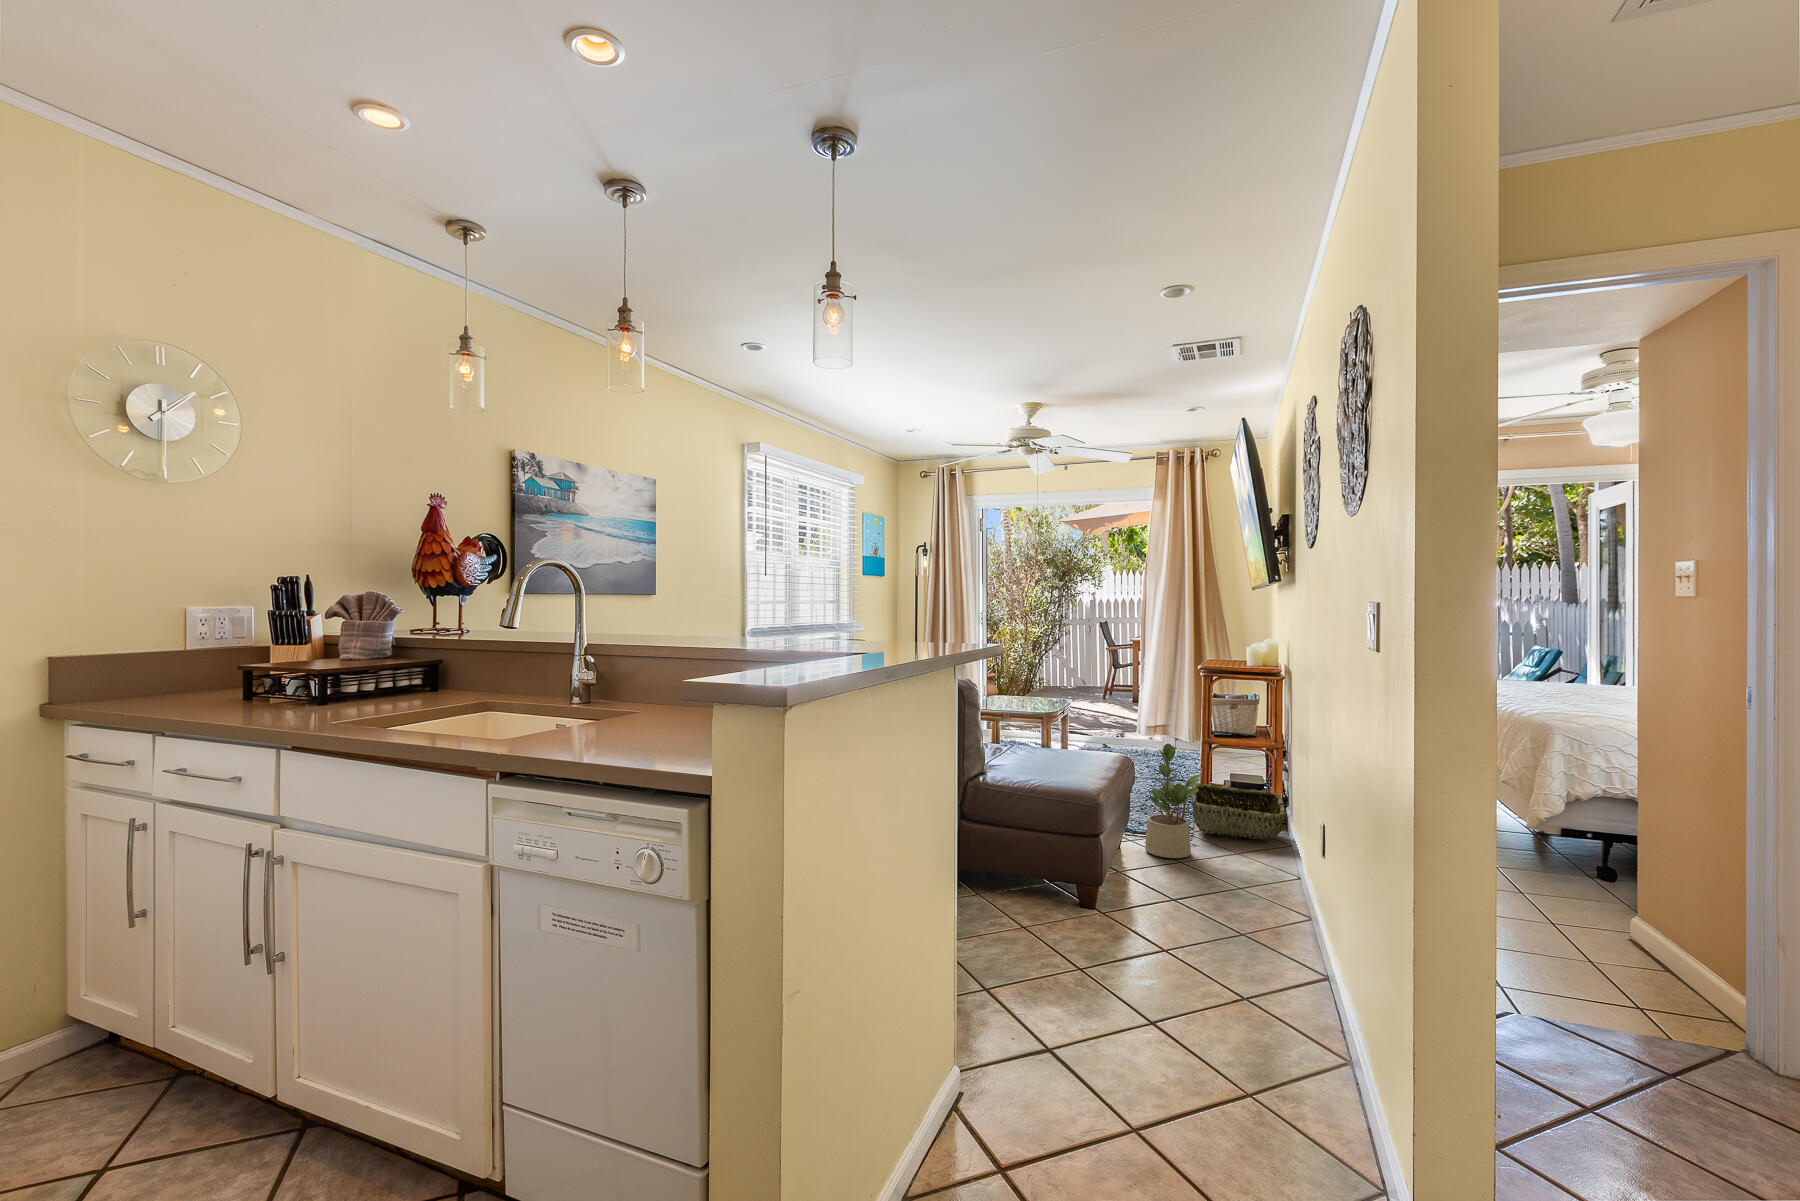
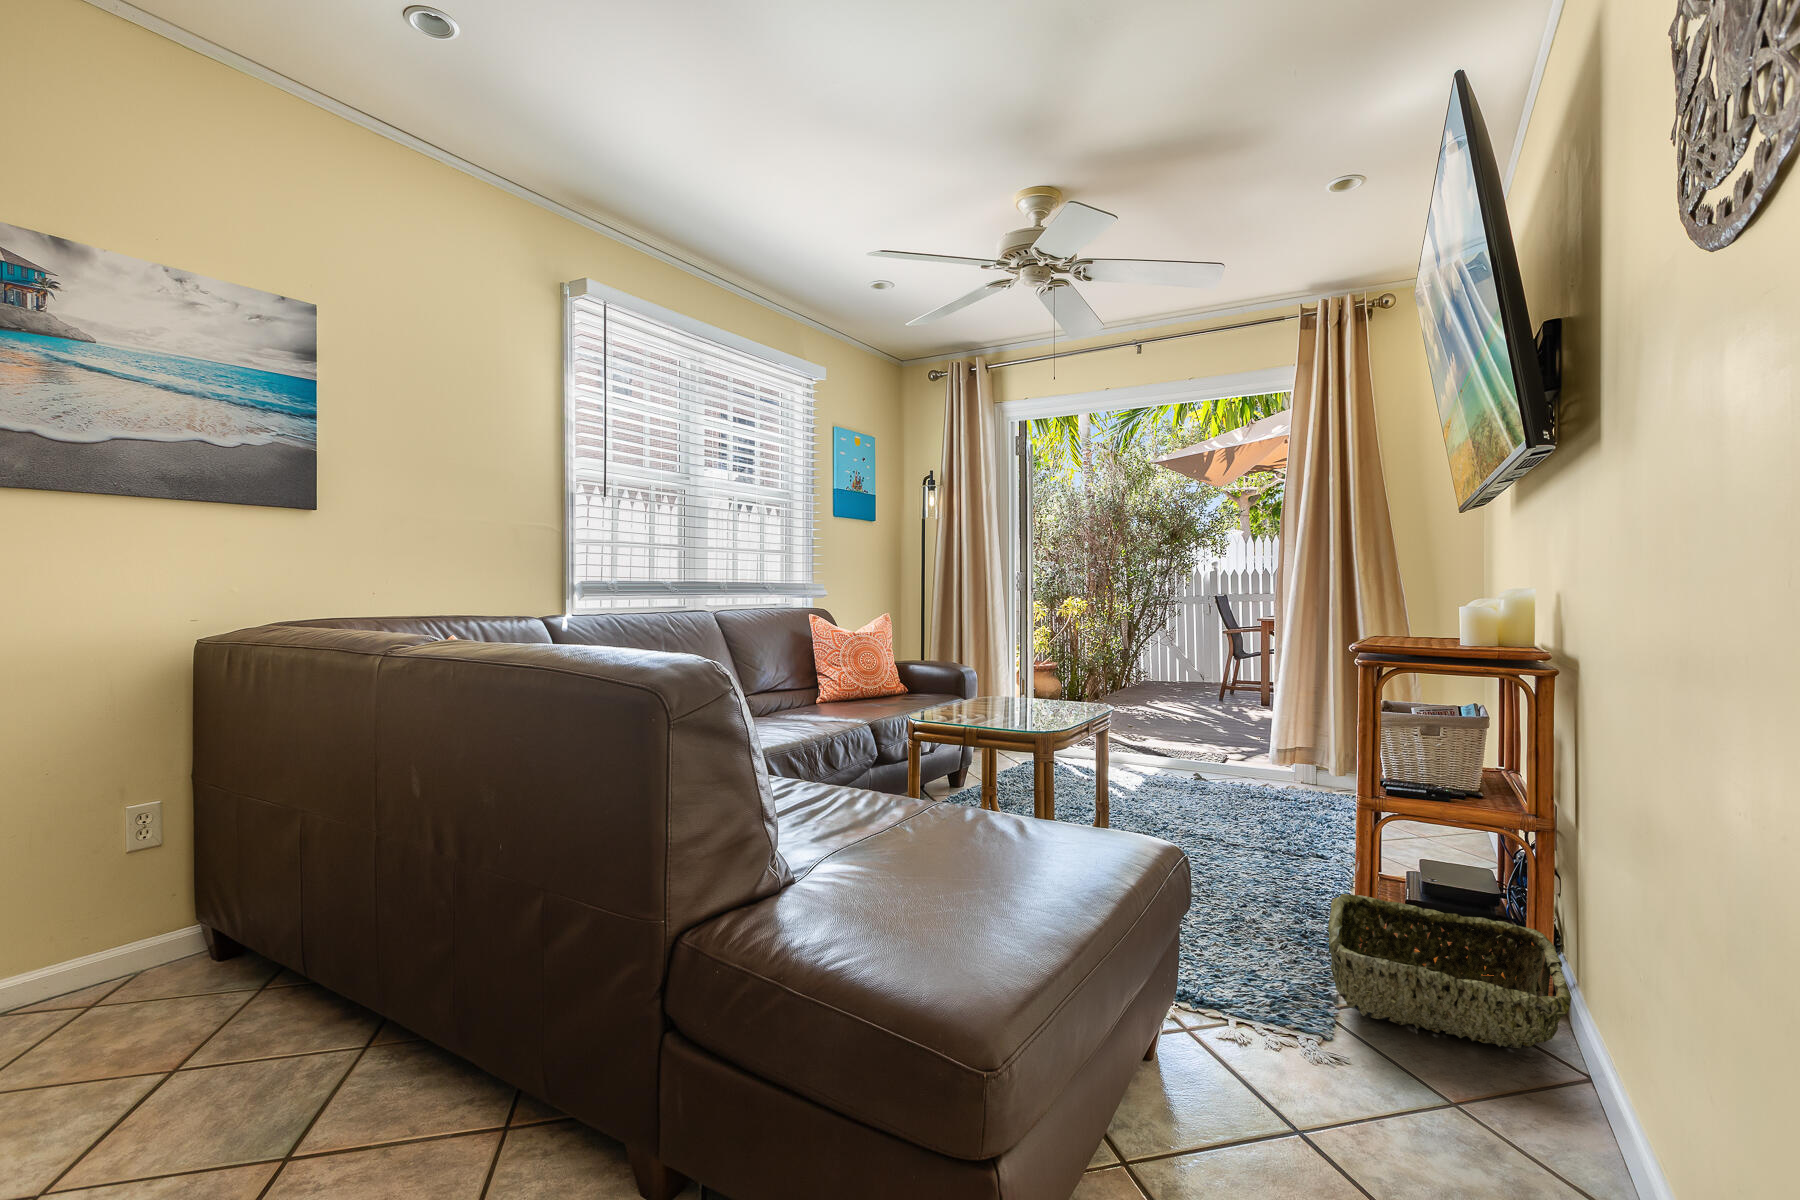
potted plant: present [1145,744,1202,858] -> none [1205,817,1349,1104]

